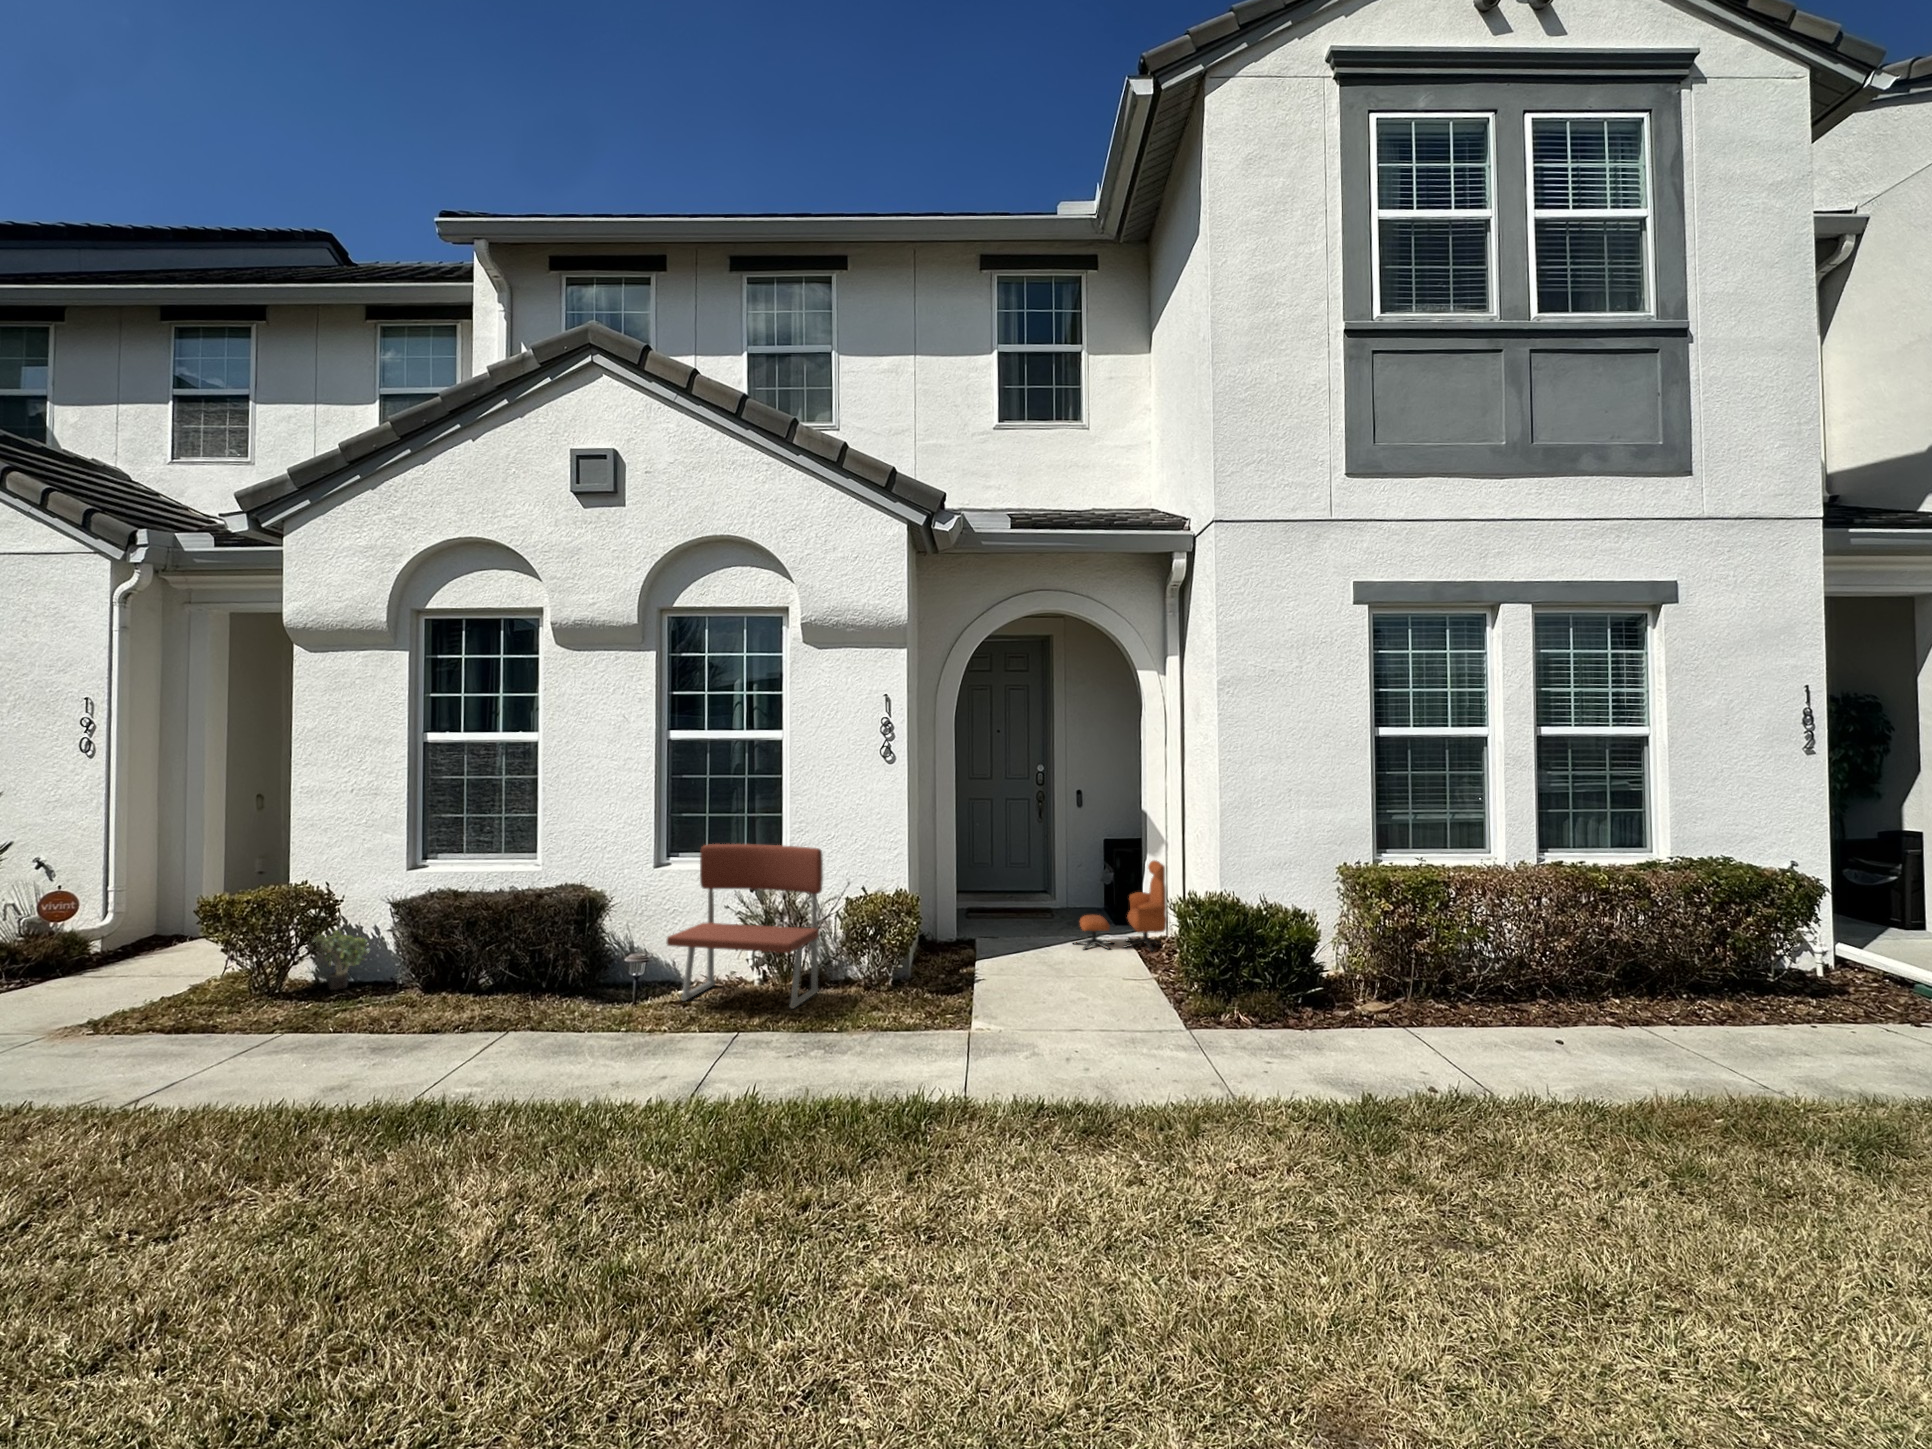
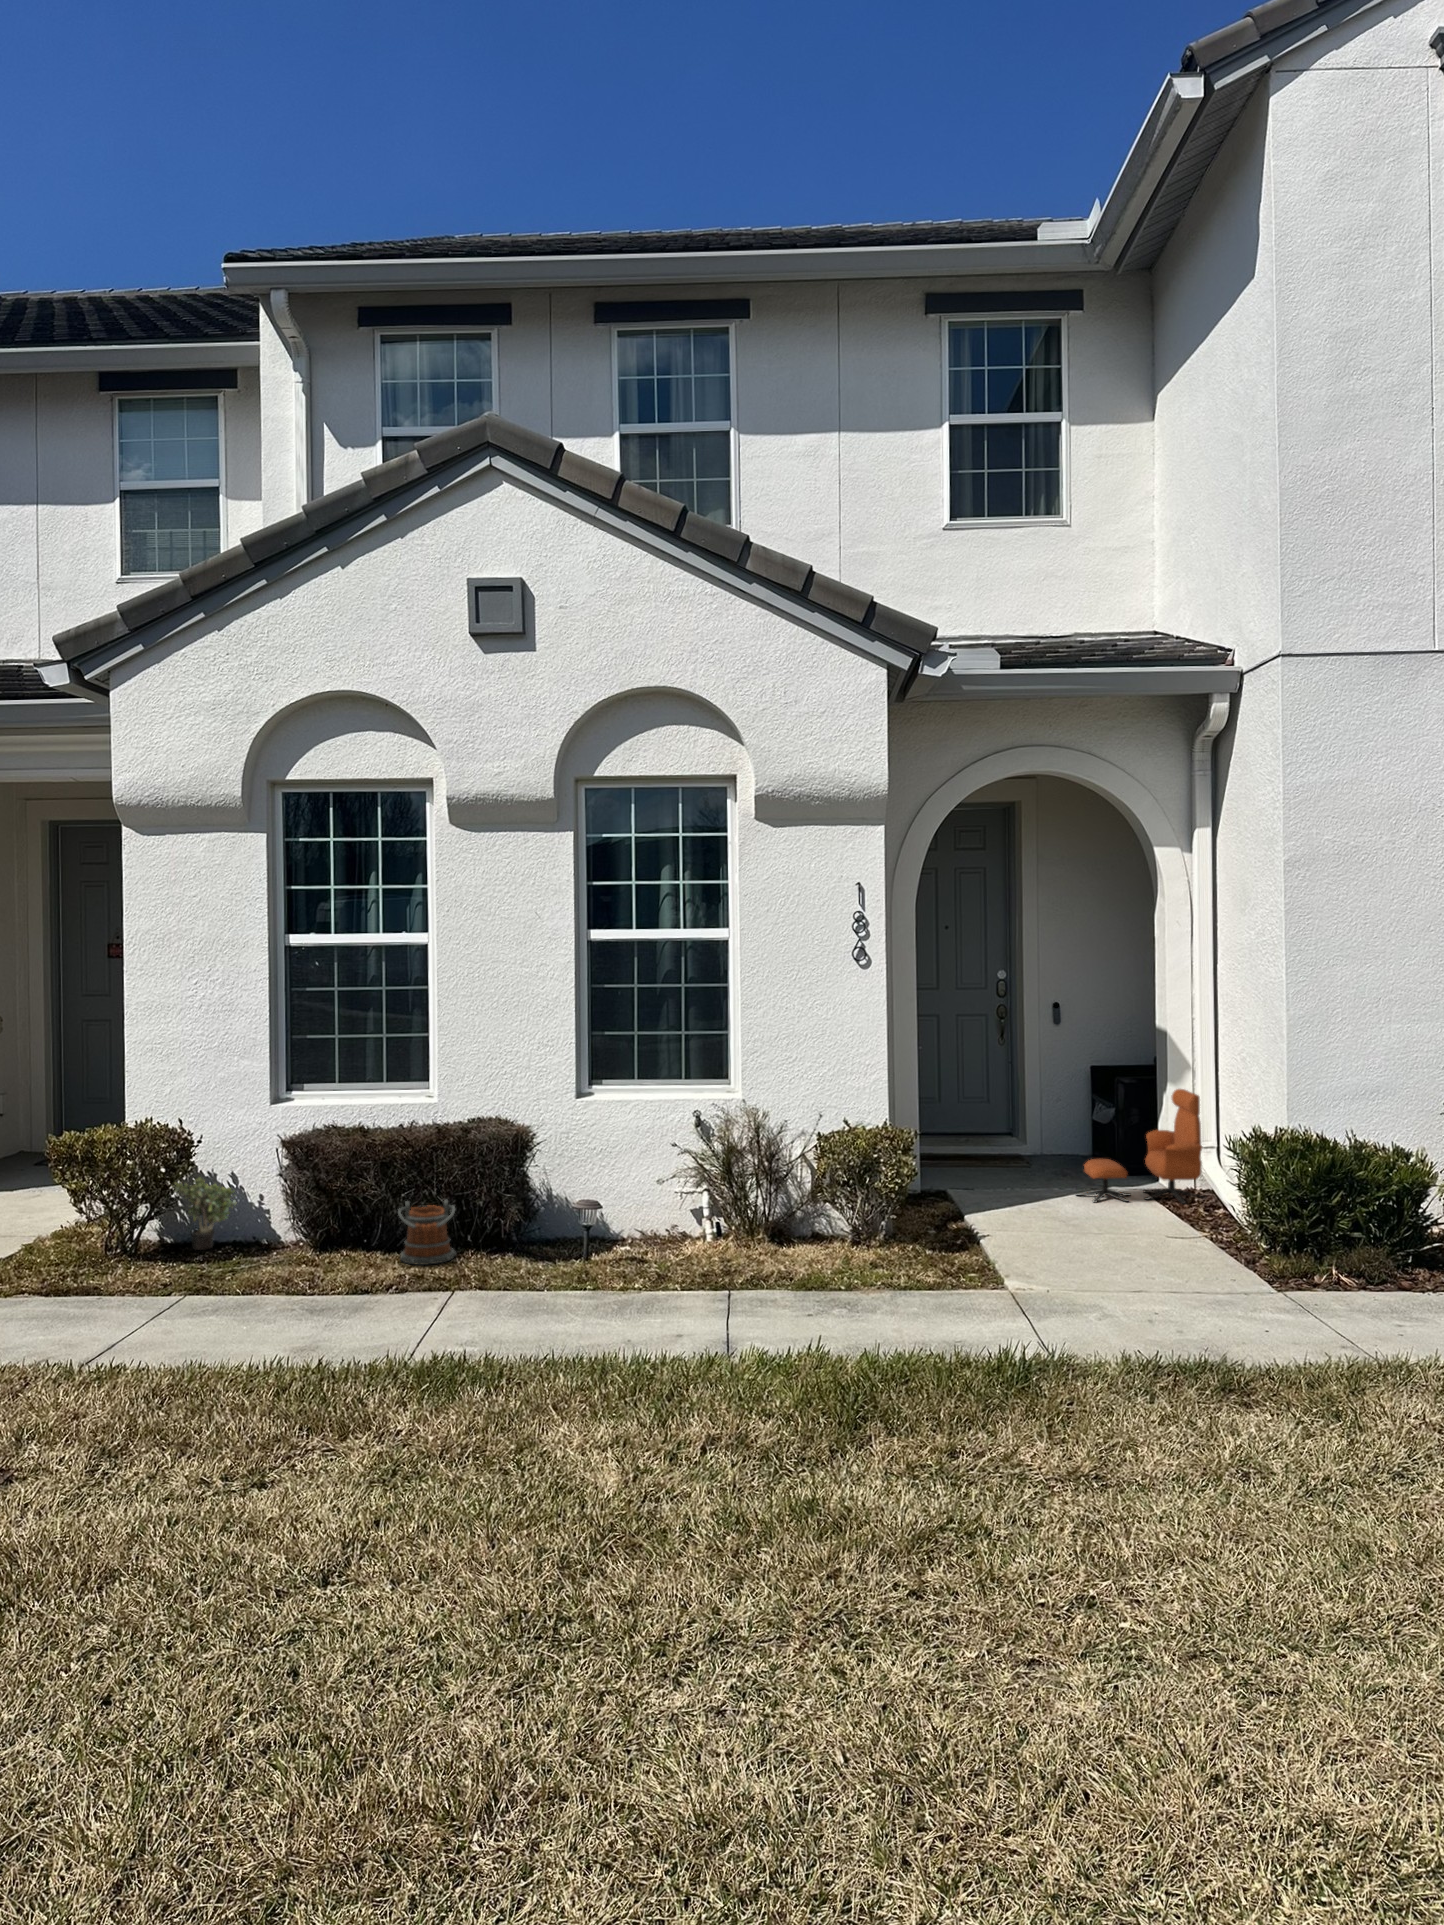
bench: present [667,844,823,1009] -> none [617,1070,797,1269]
bucket: none [489,950,540,1004] -> present [398,1200,456,1265]

